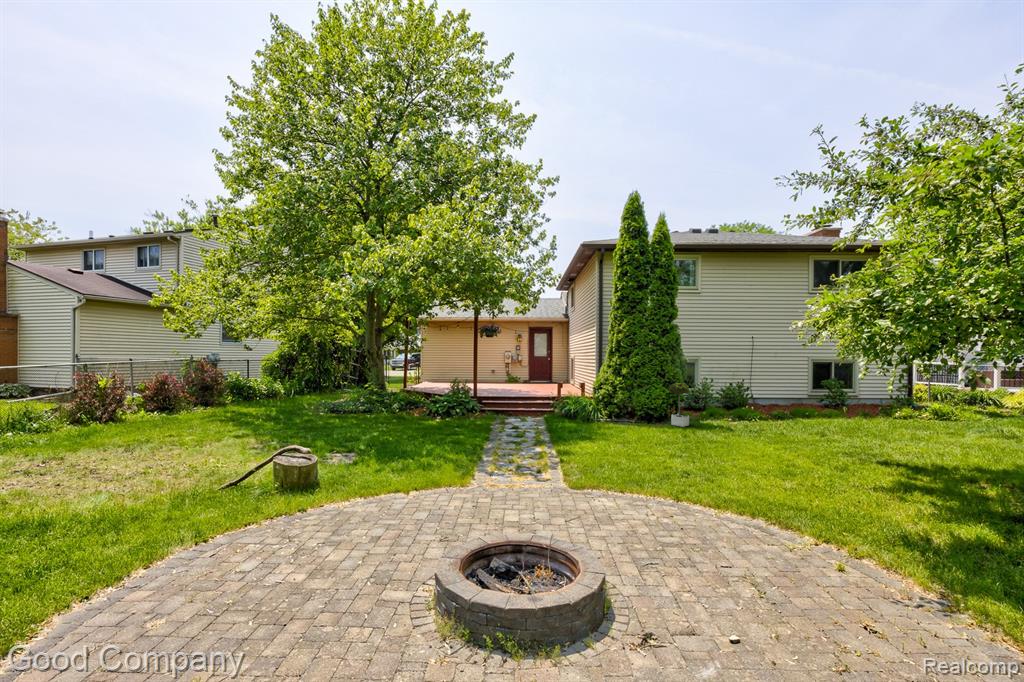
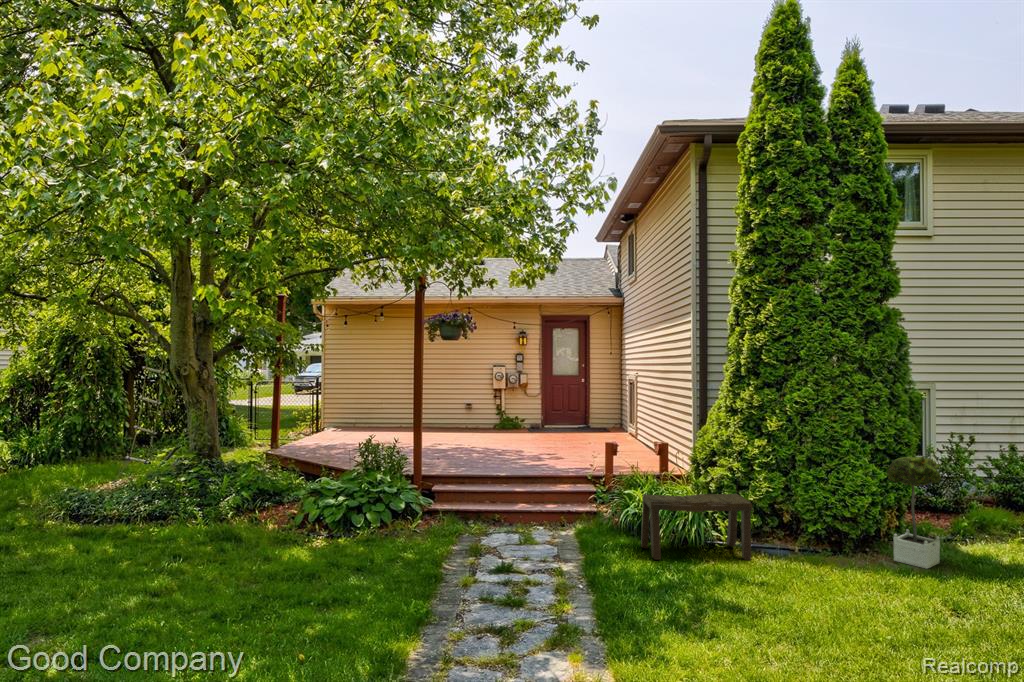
bench: none [571,399,615,425] -> present [641,494,753,560]

